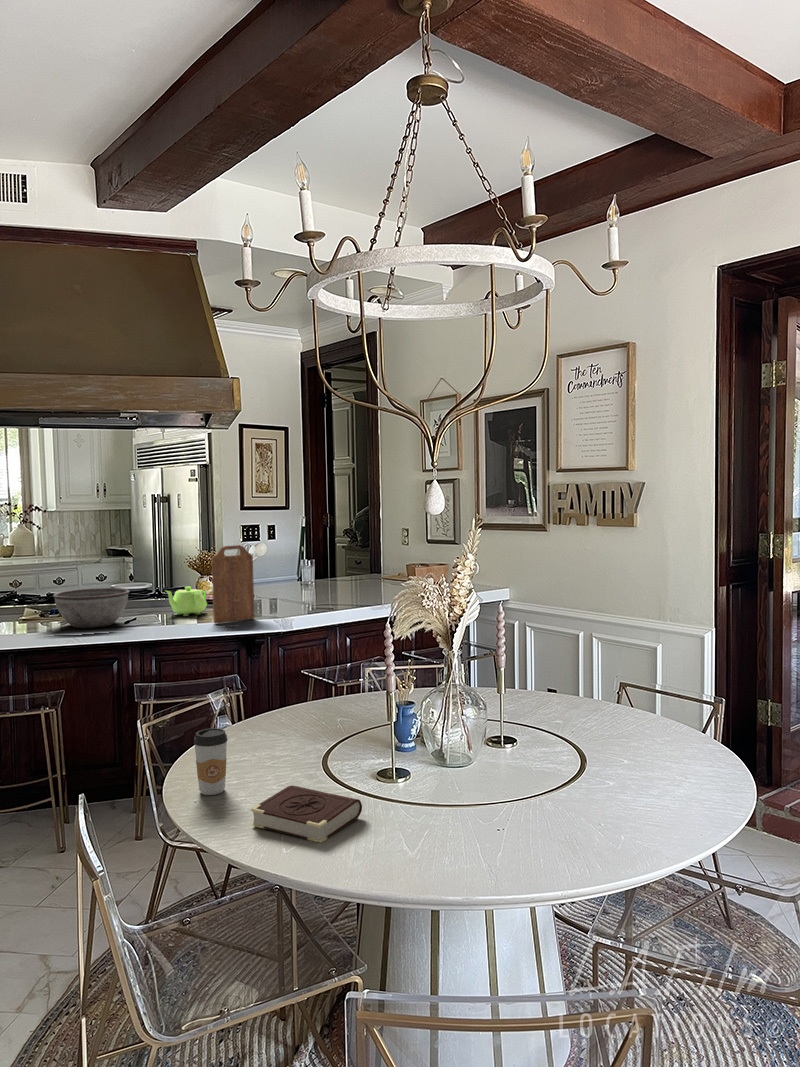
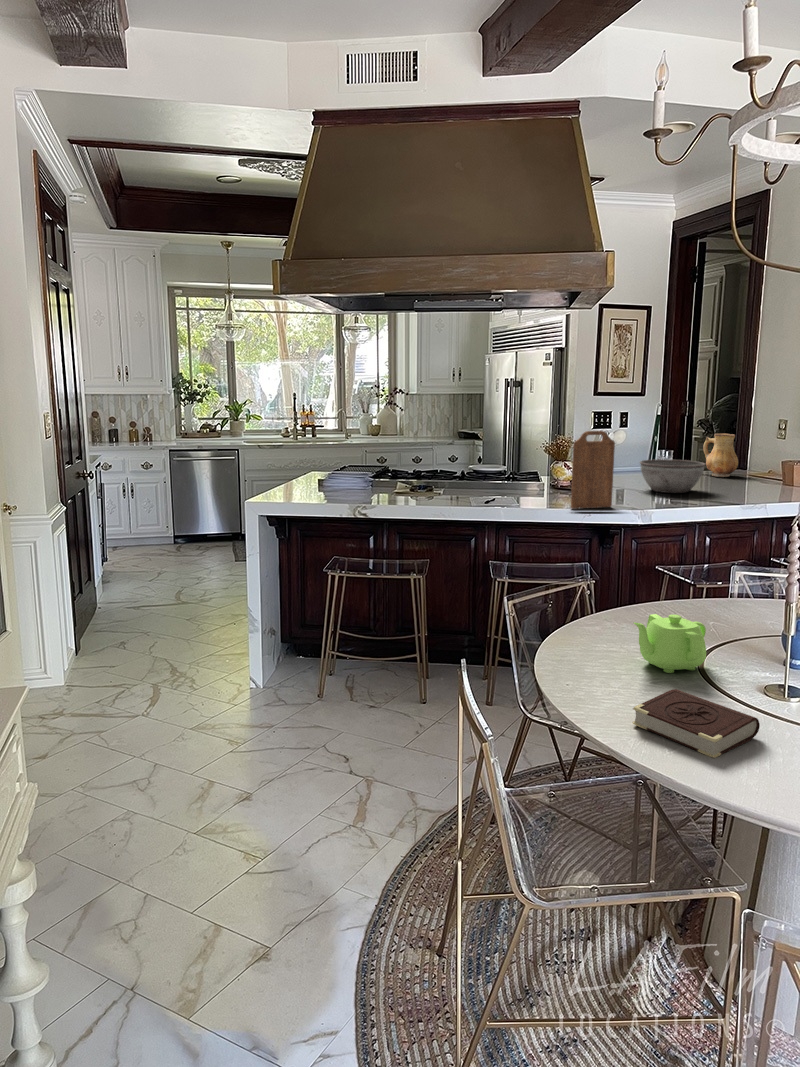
ceramic pitcher: none [344,542,375,582] -> present [703,433,738,477]
teapot: present [166,586,207,616] -> present [634,614,706,673]
bowl: present [53,588,130,628] -> present [640,459,706,493]
coffee cup: present [194,728,227,795] -> none [570,617,605,683]

